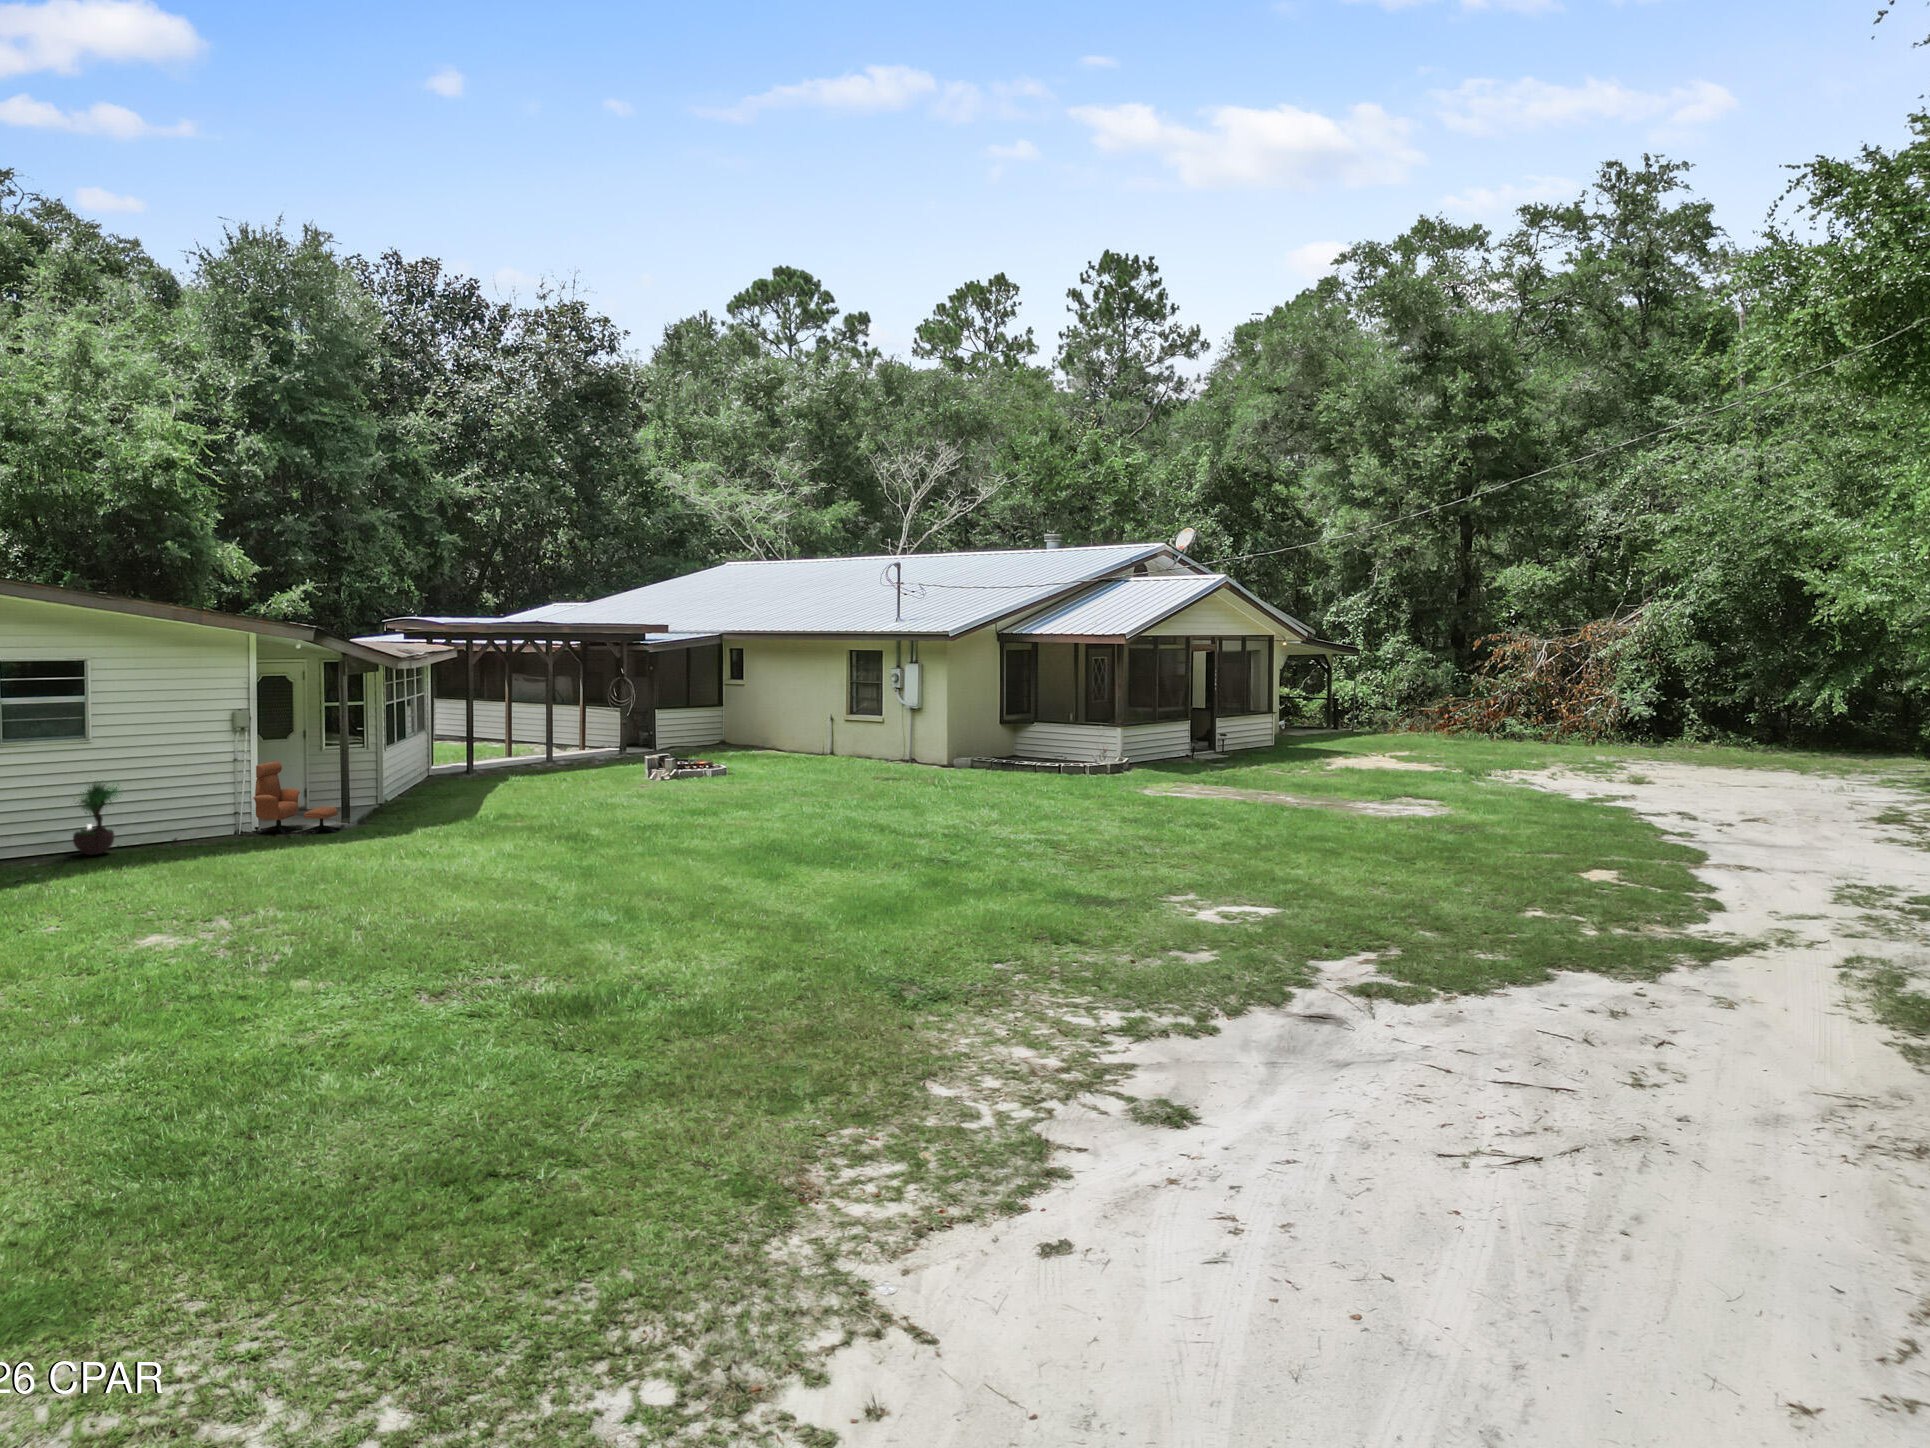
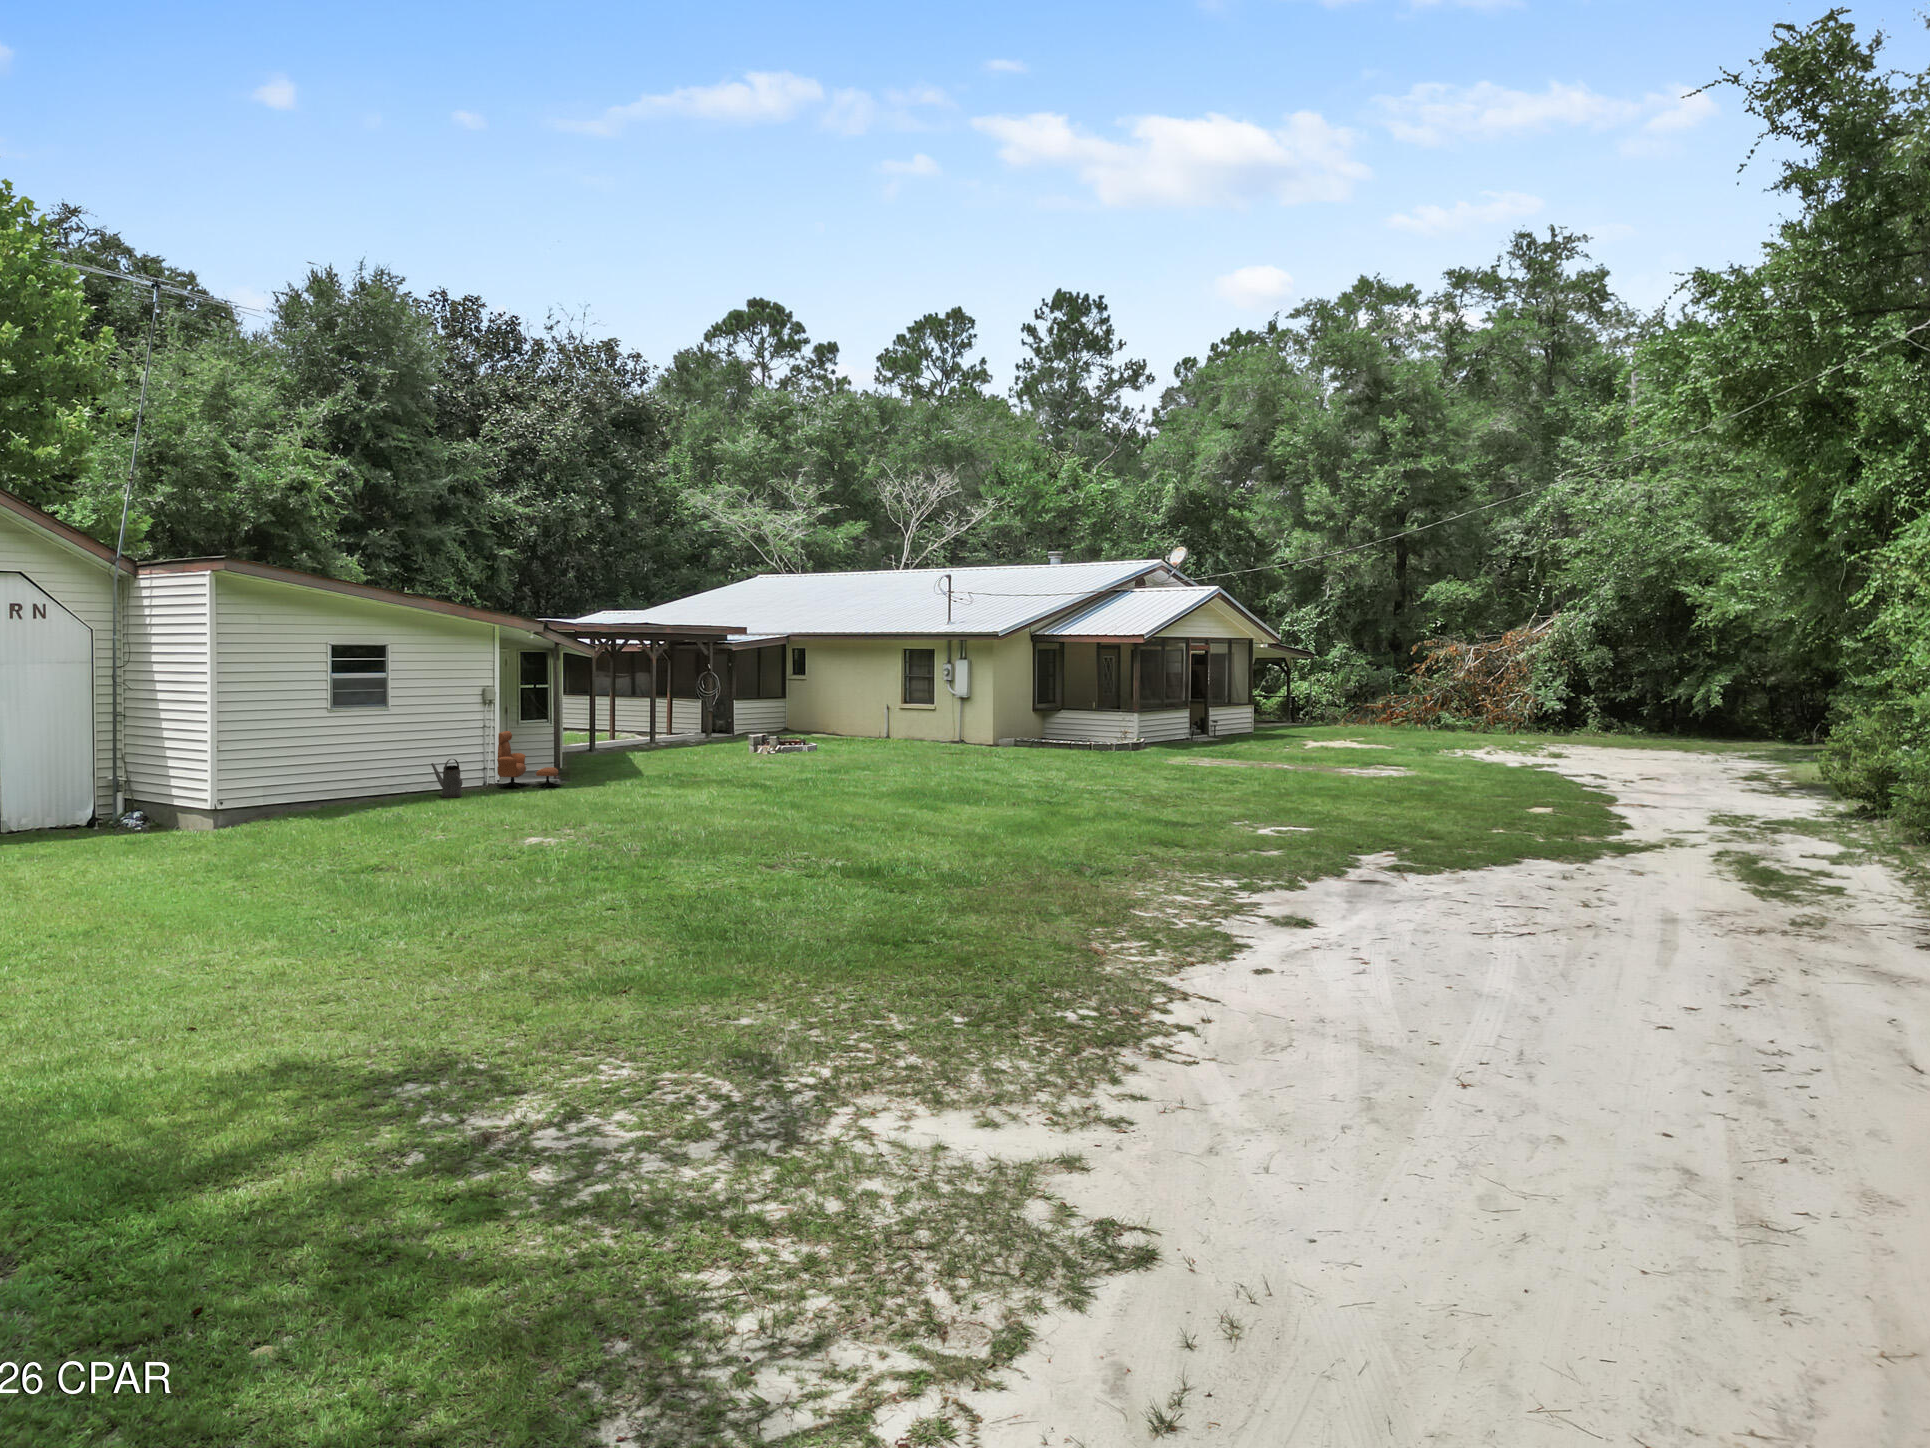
potted tree: present [73,781,122,855] -> none [379,738,418,801]
watering can: none [158,800,192,850] -> present [431,759,462,798]

